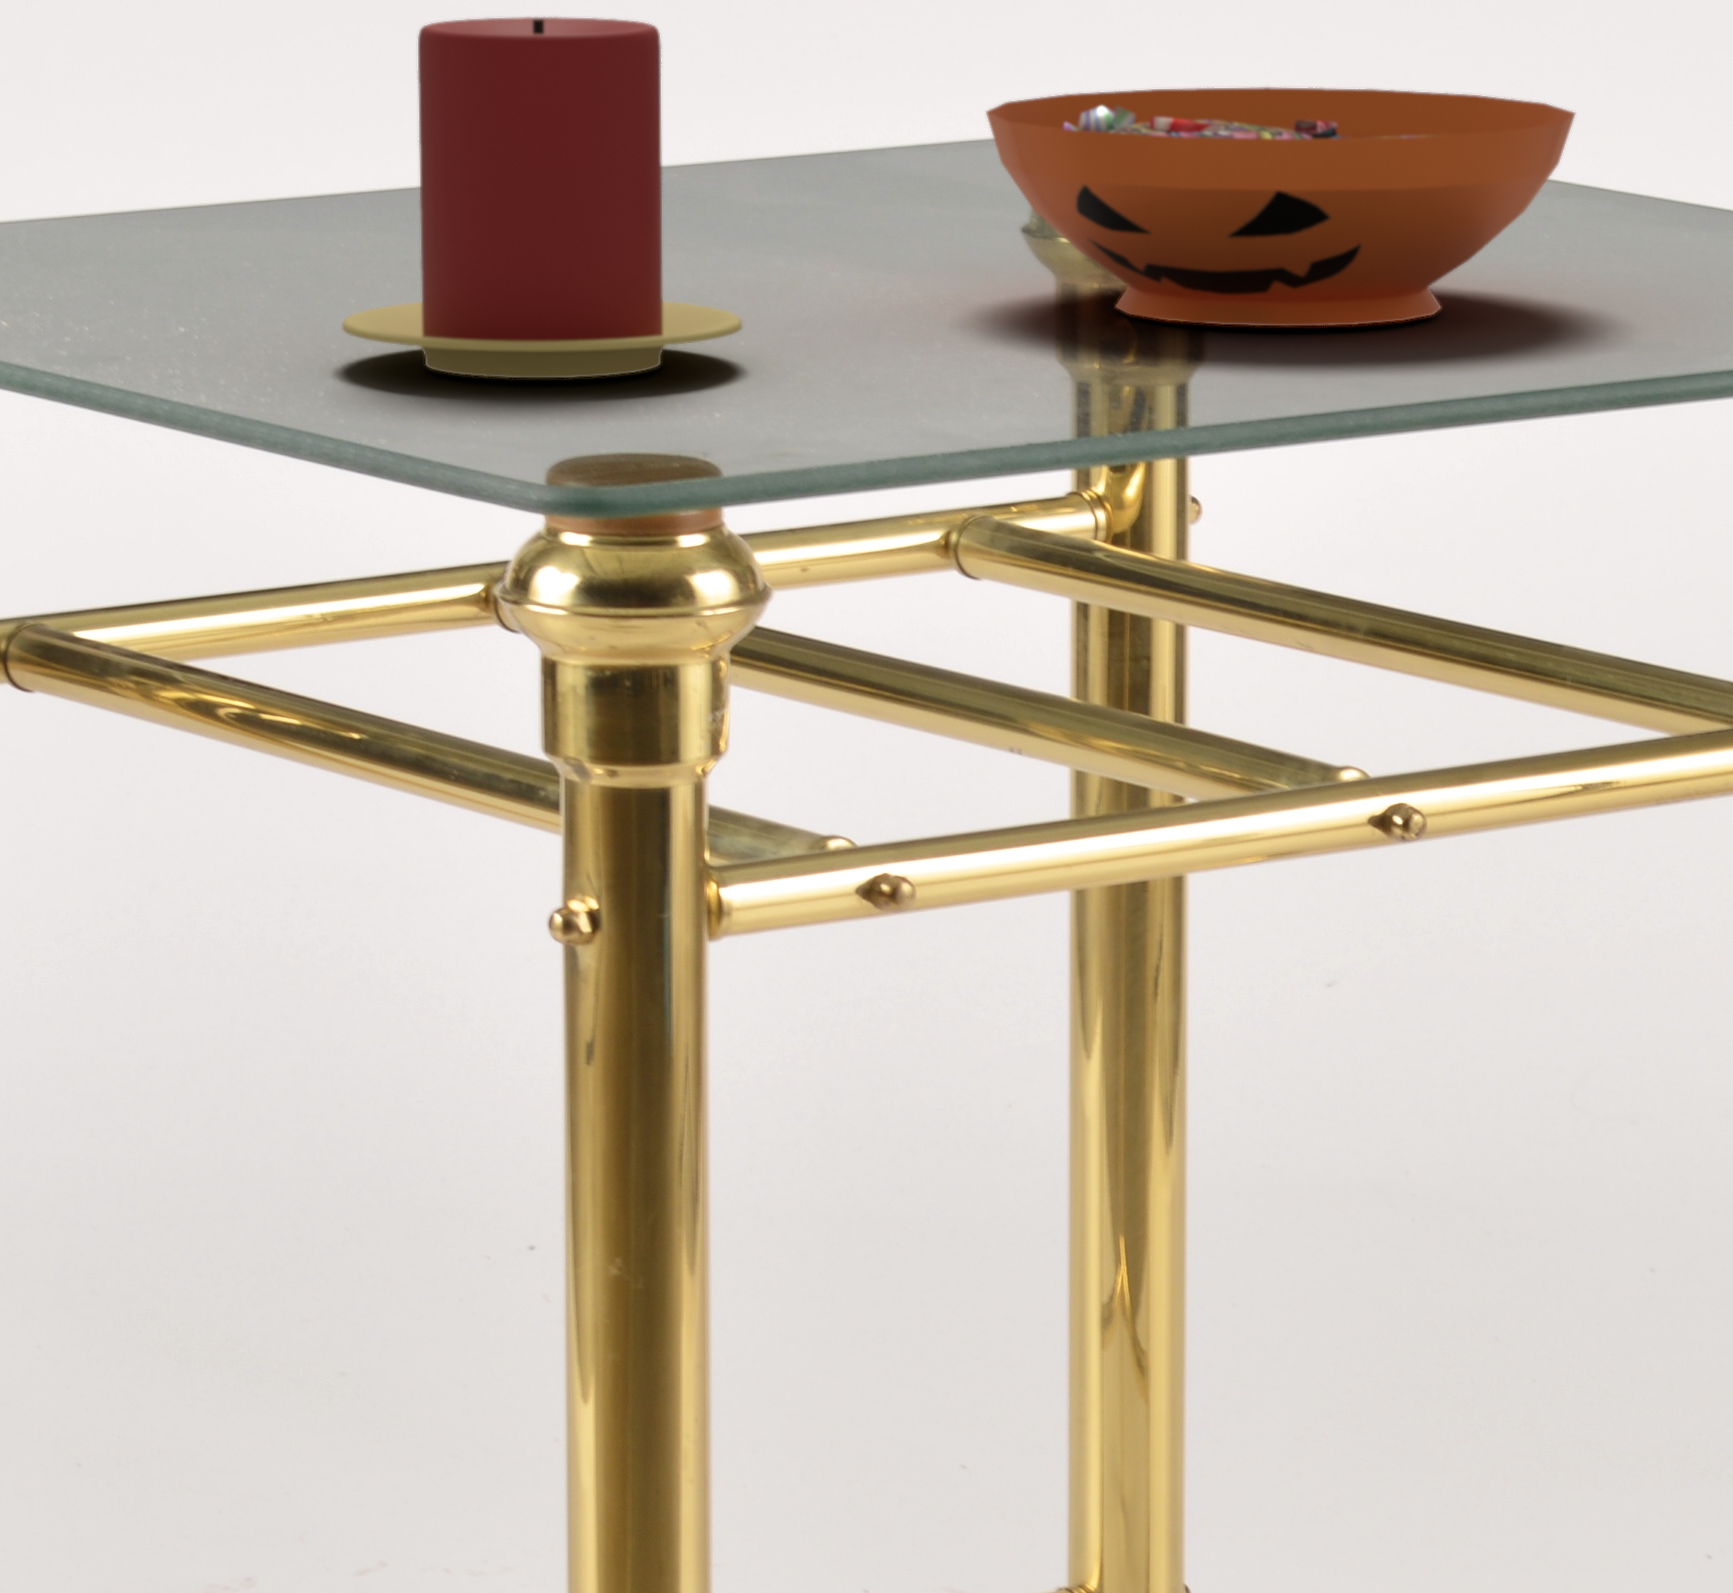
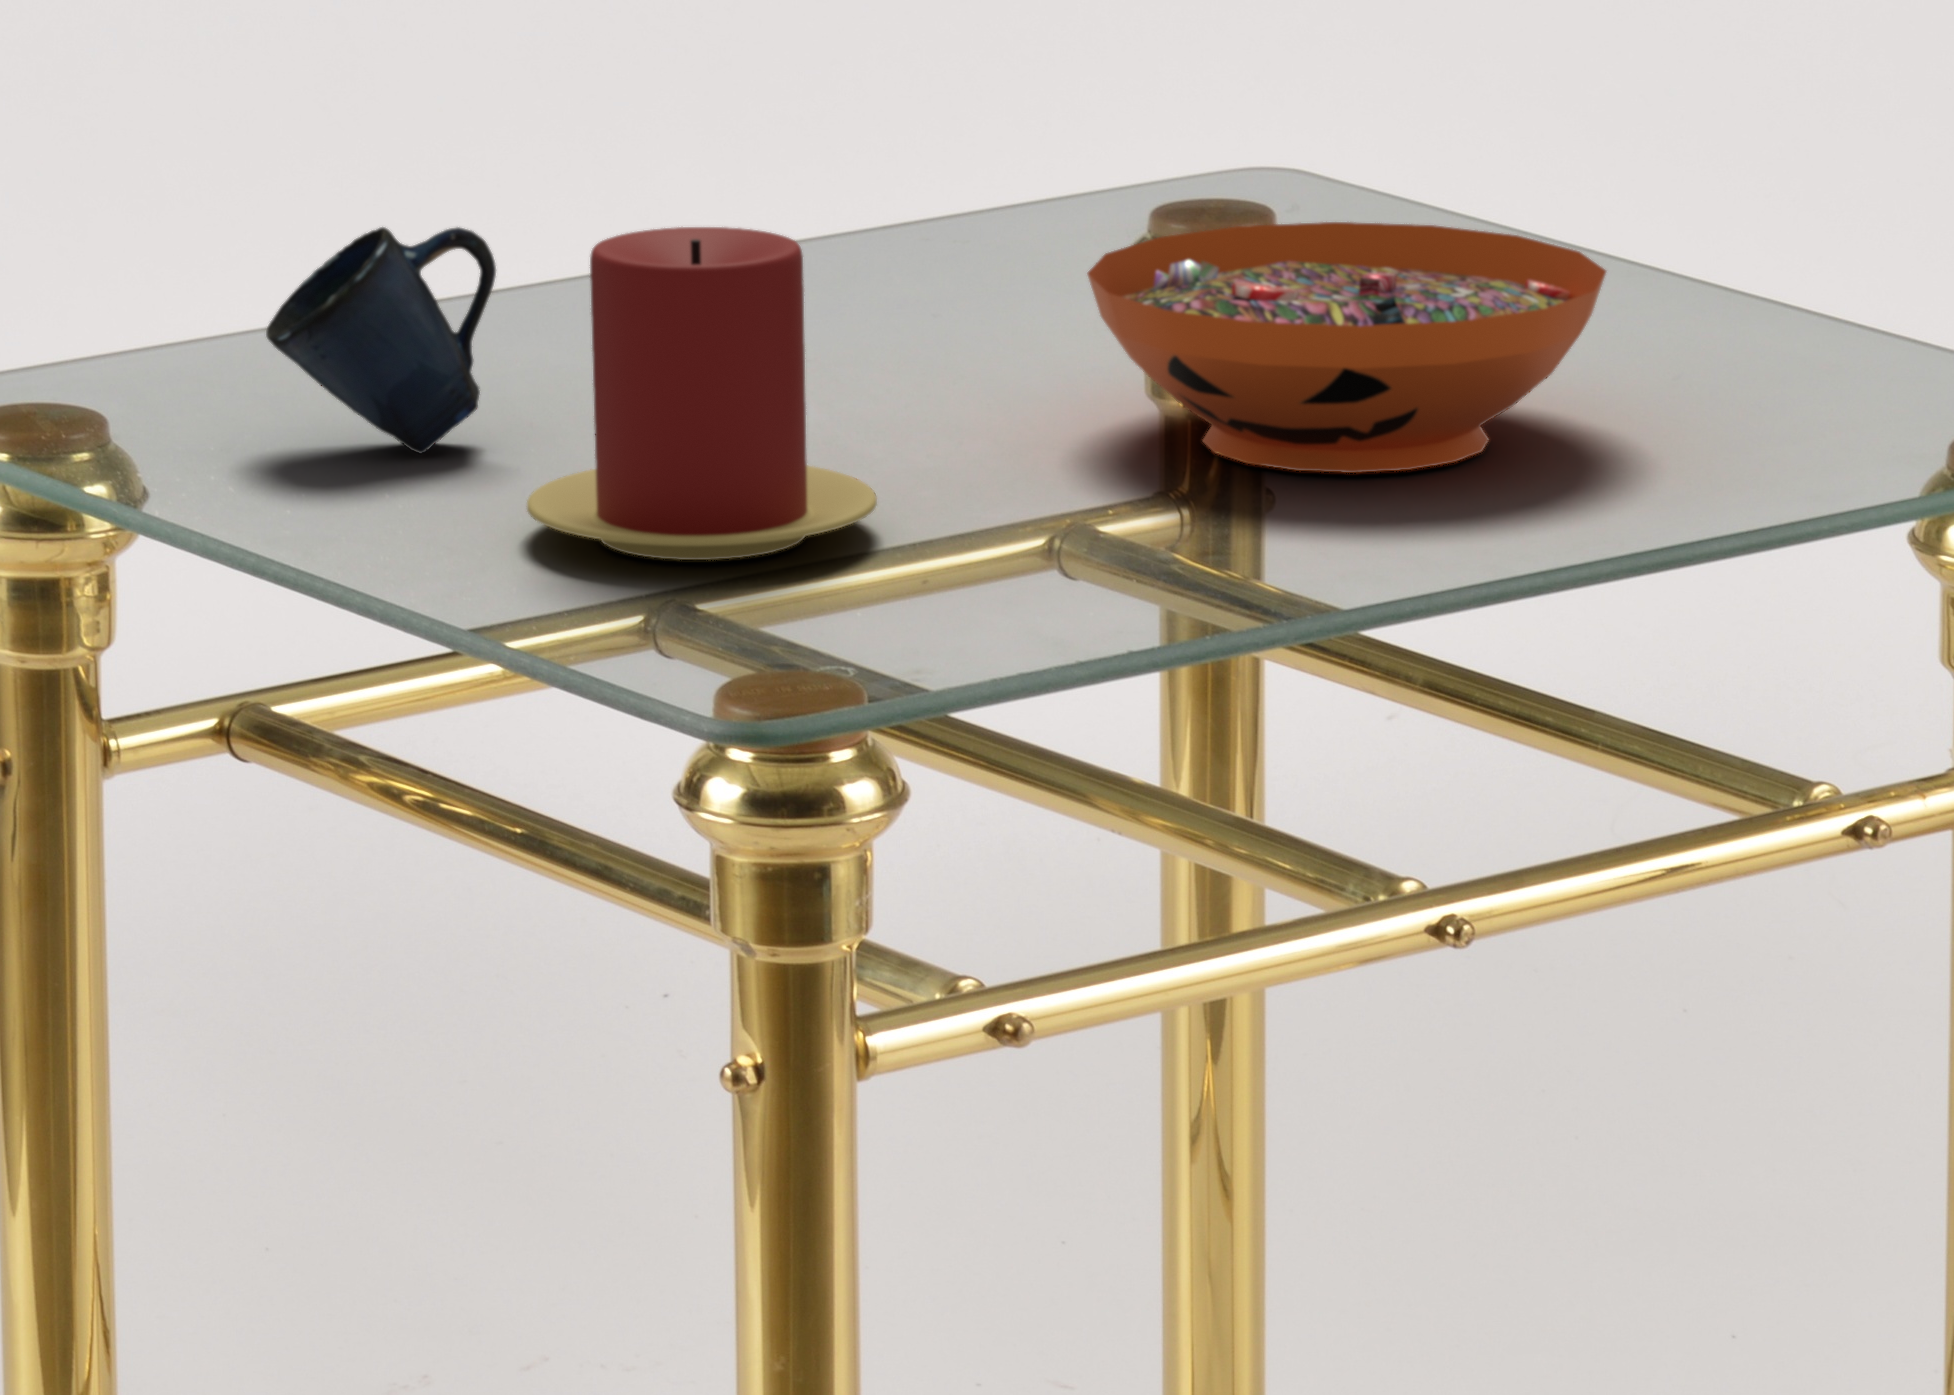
mug: none [54,51,317,309] -> present [266,227,496,454]

